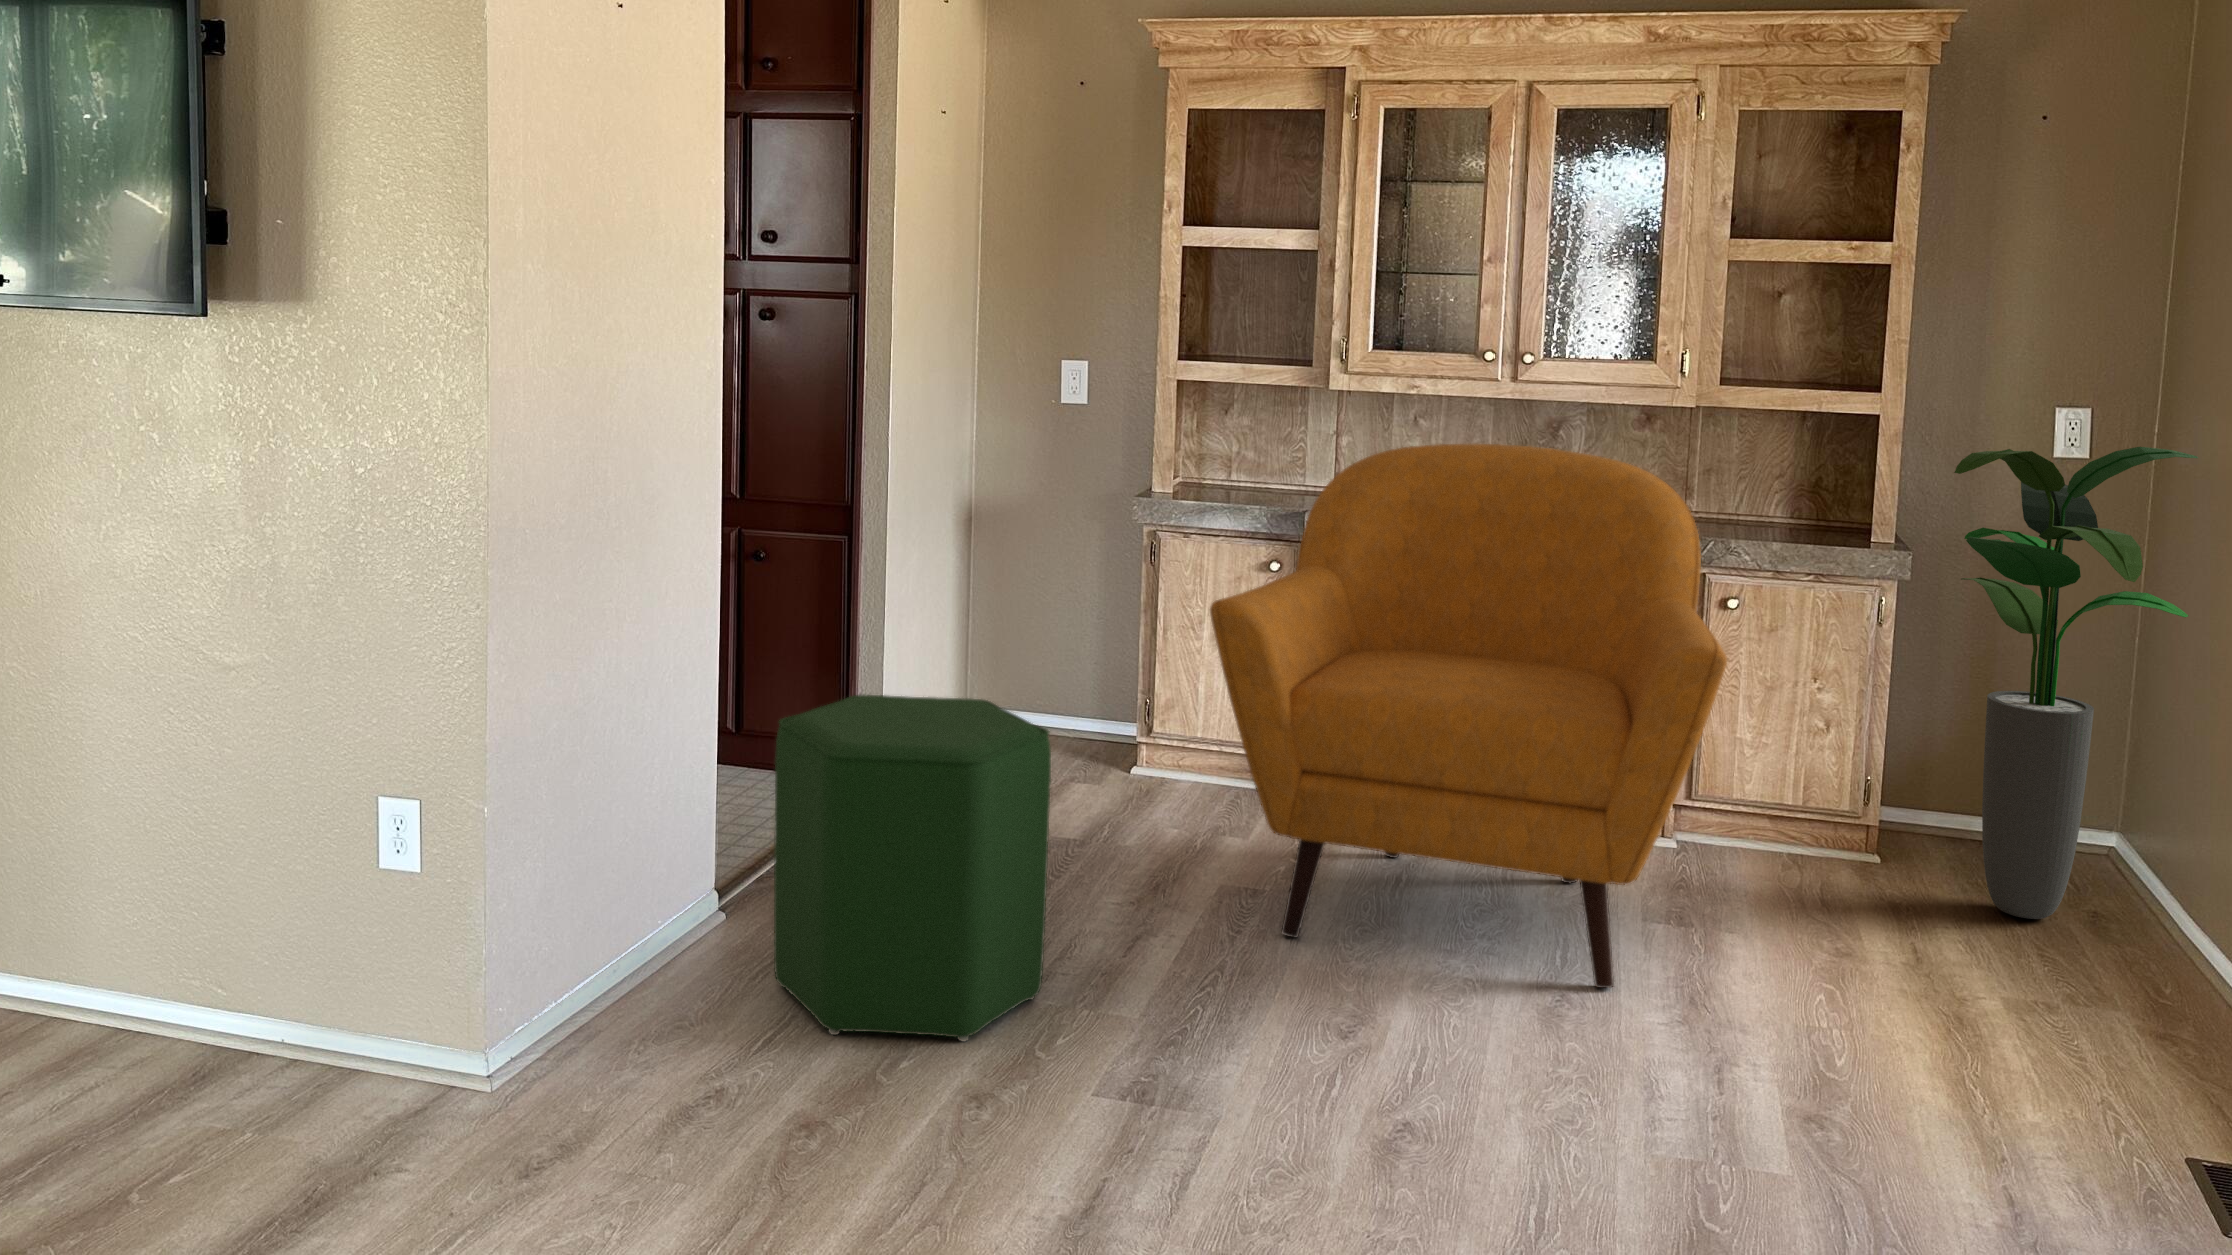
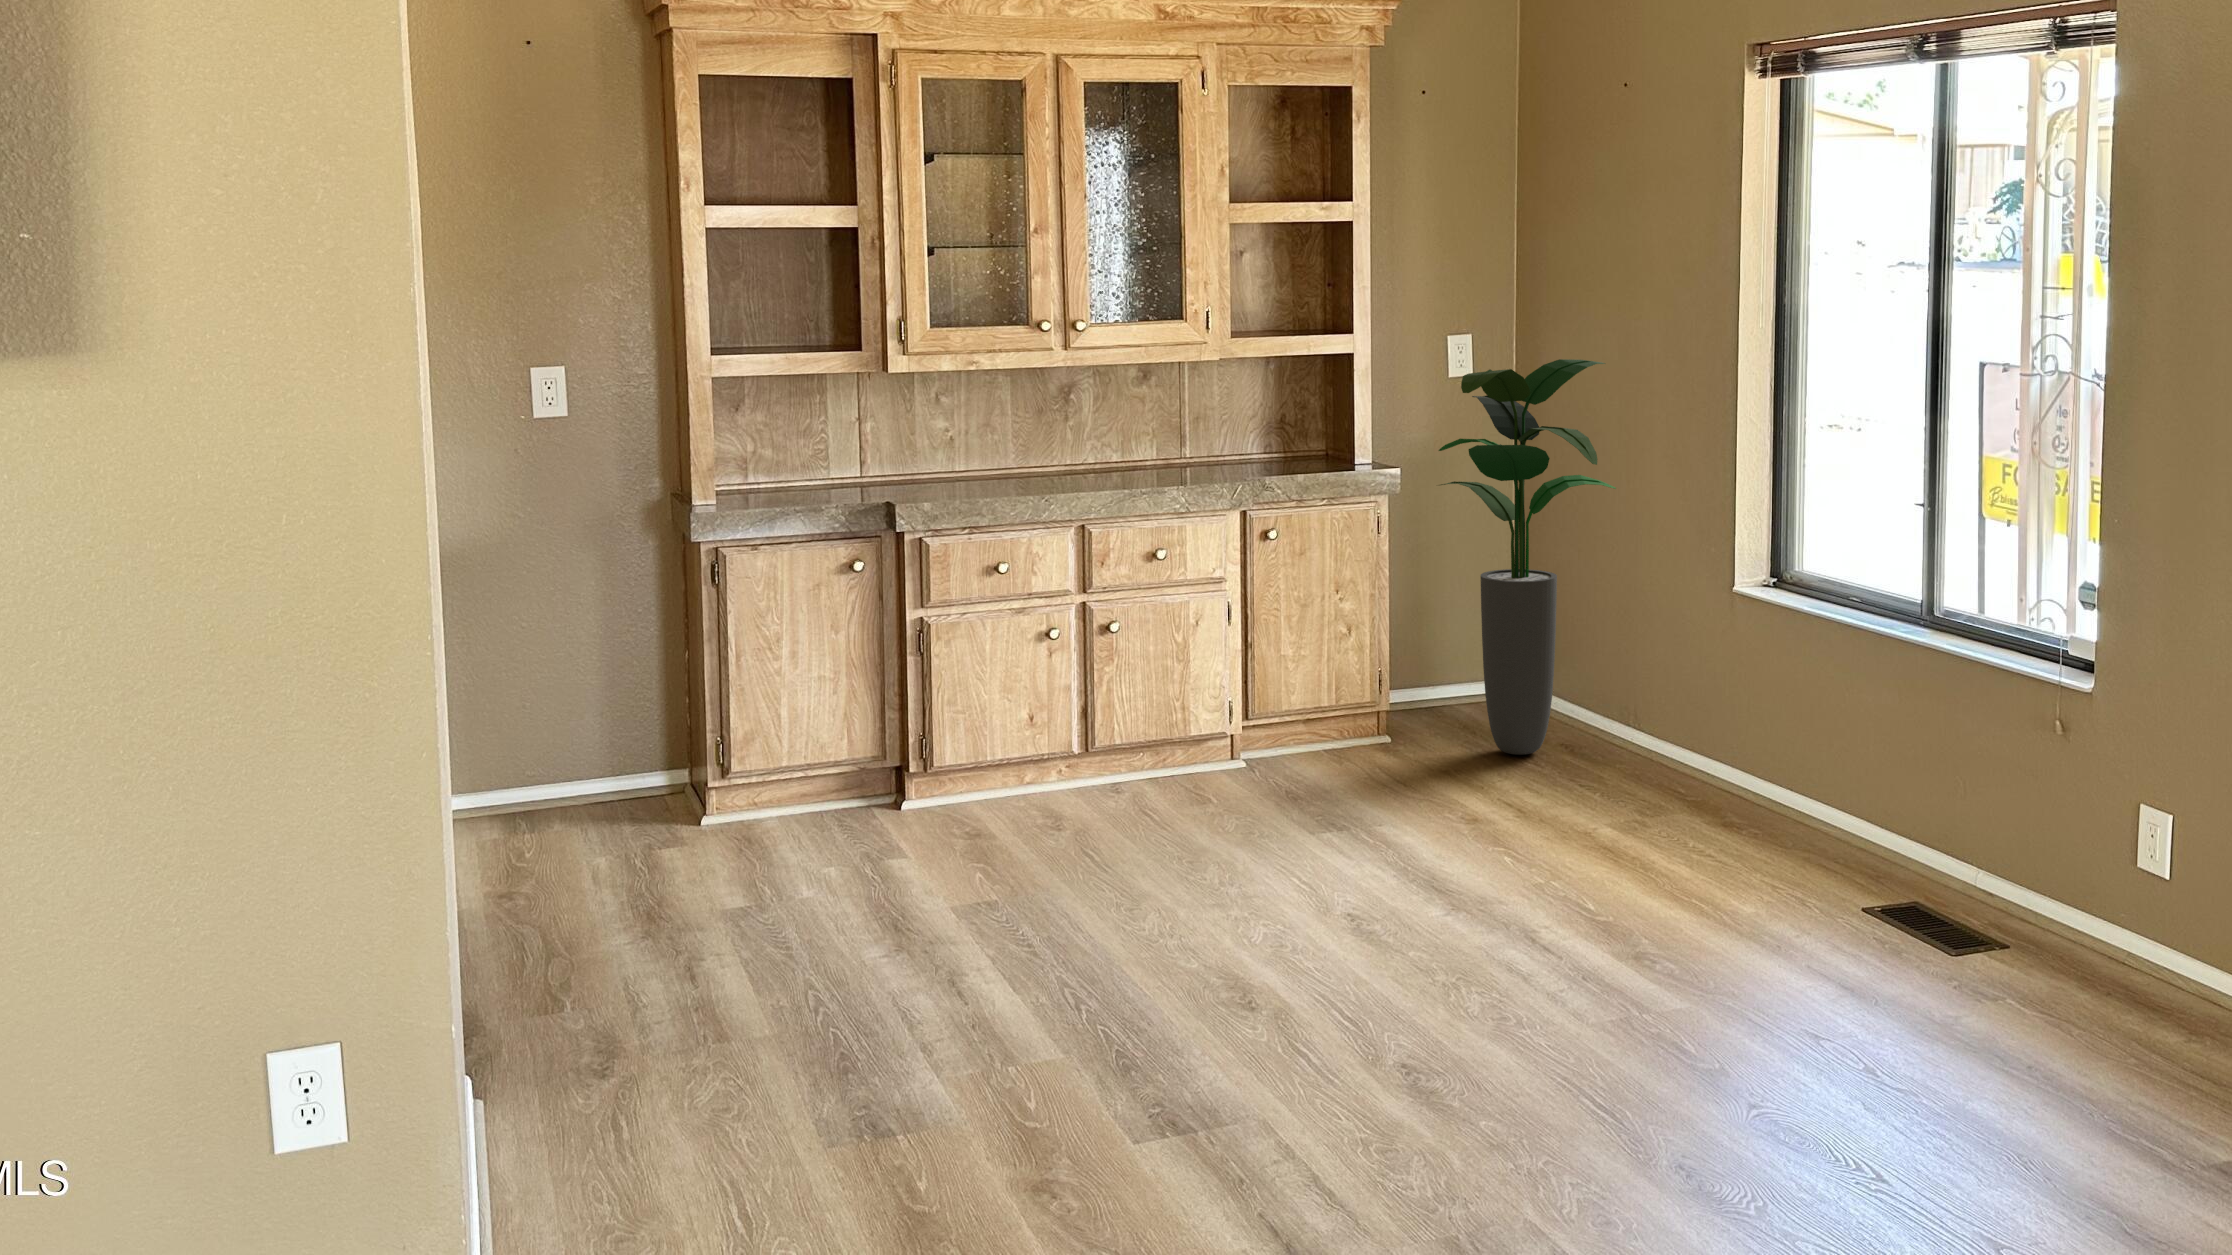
armchair: present [1210,444,1727,988] -> none [943,409,1445,924]
ottoman: present [774,695,1051,1041] -> none [643,742,950,1158]

